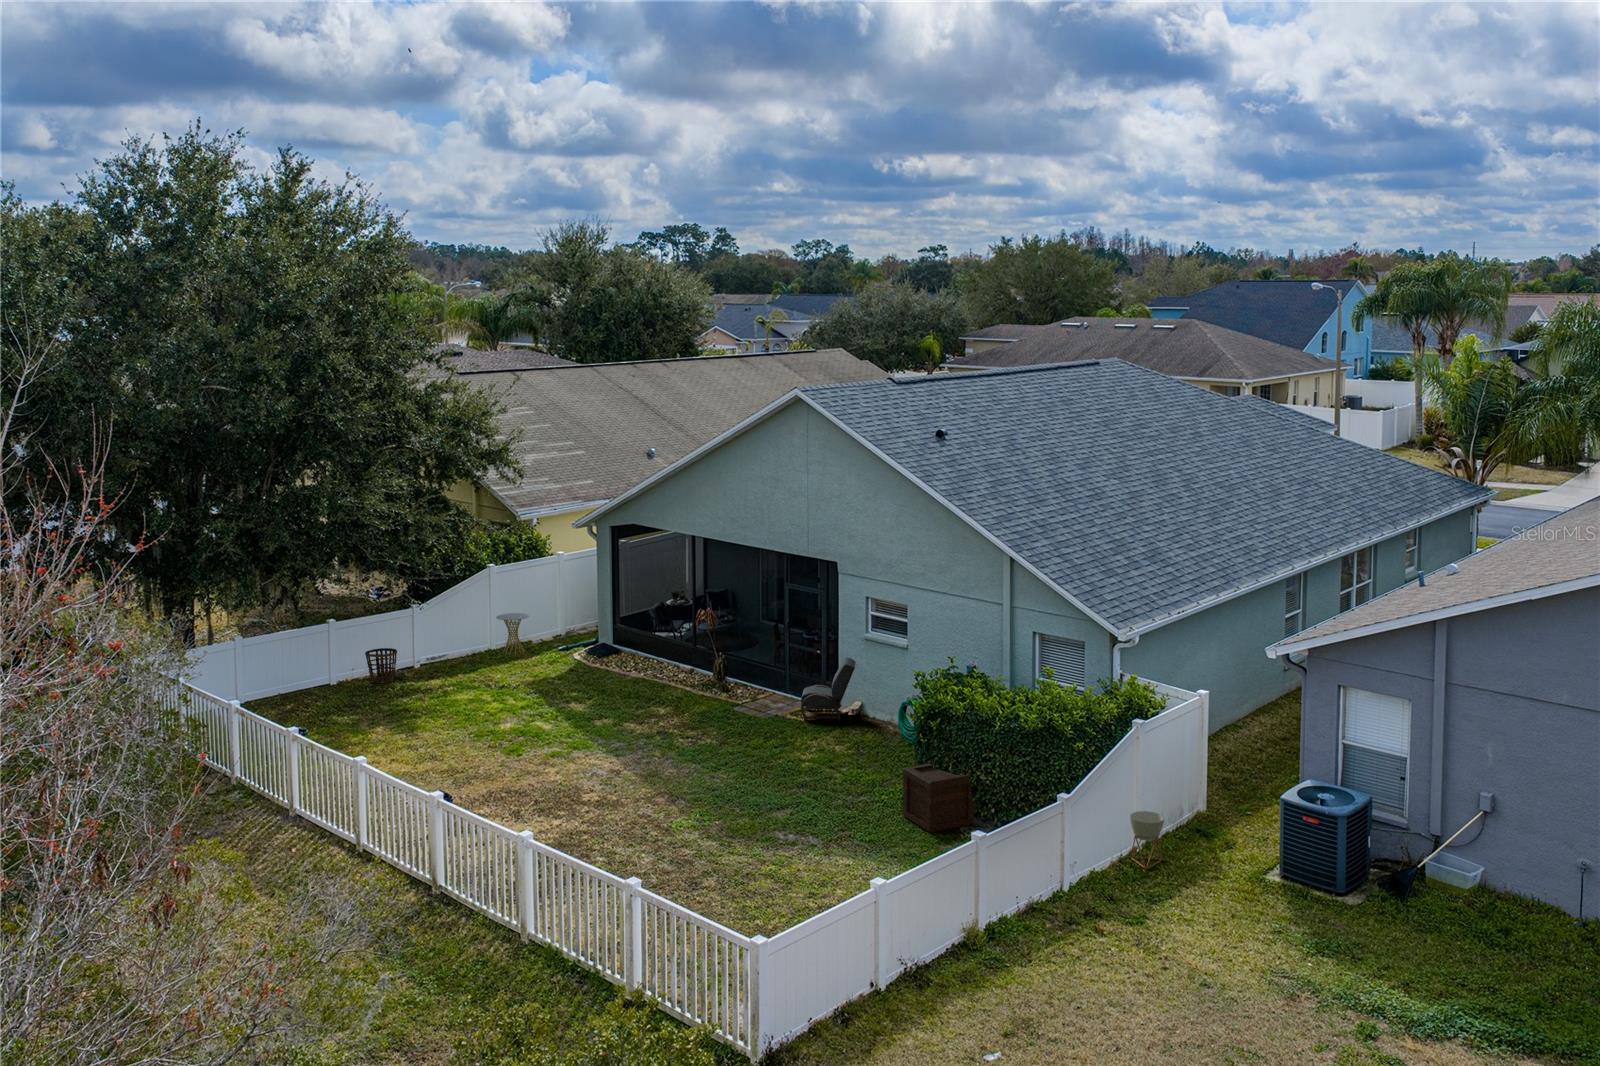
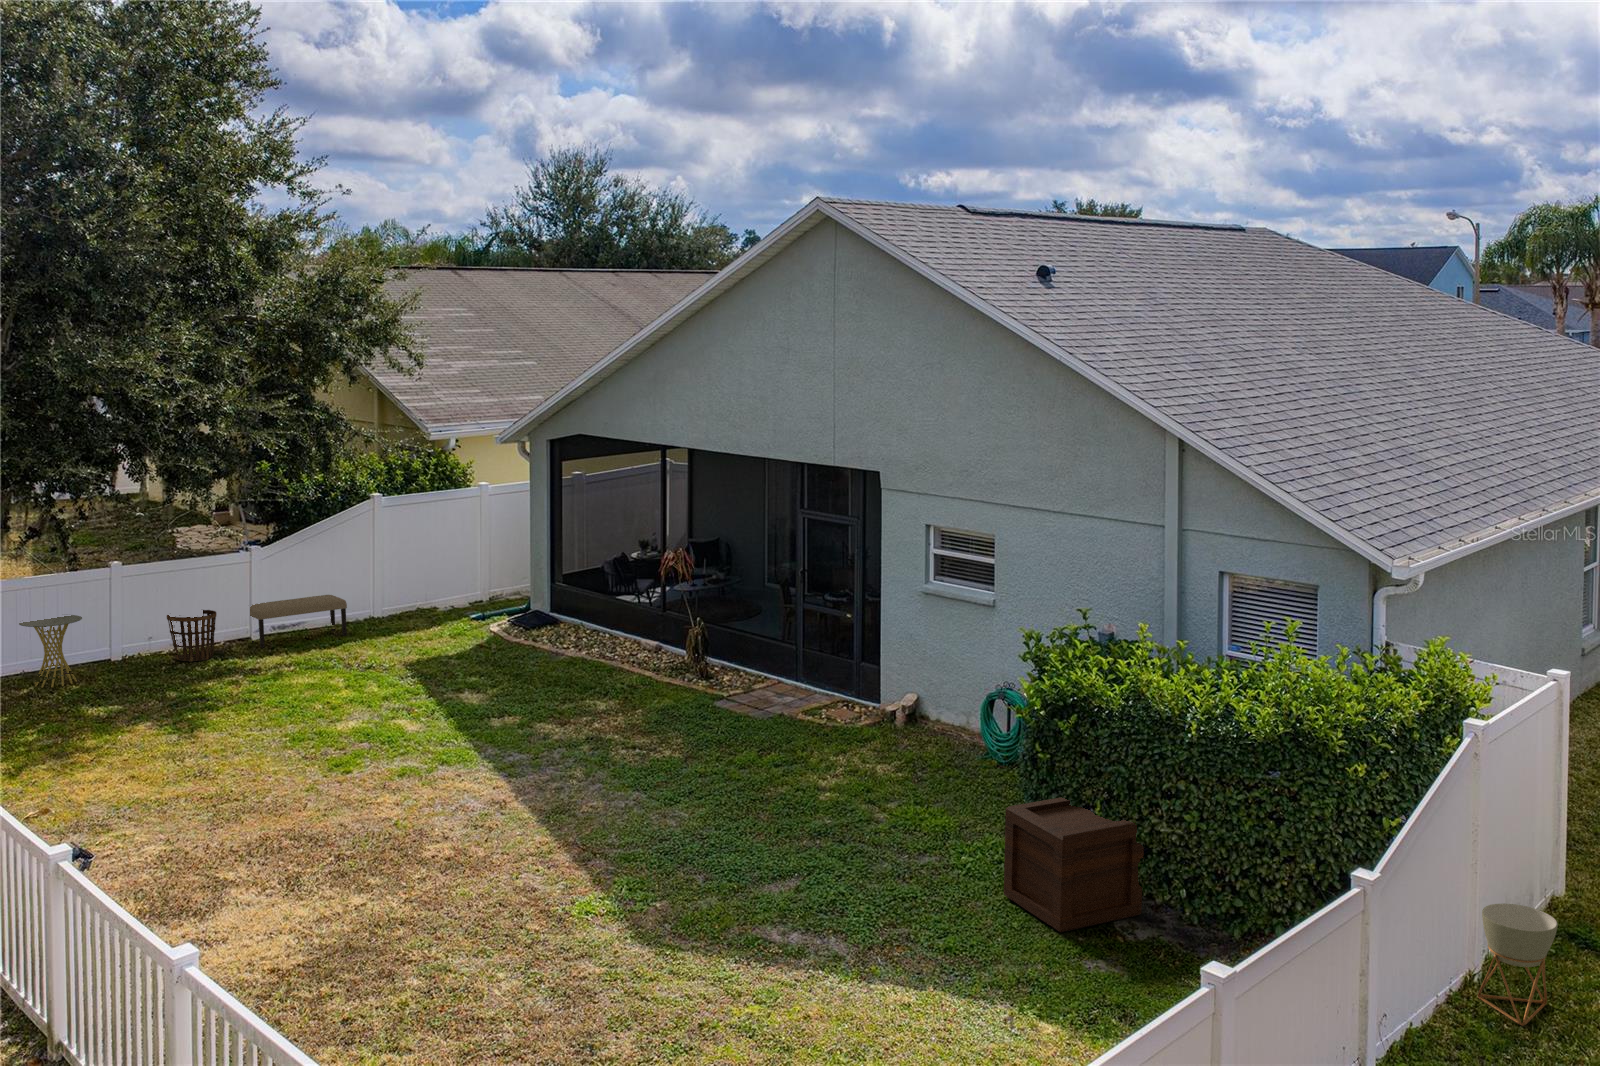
side table: present [496,613,529,655] -> present [19,615,82,688]
bench: none [412,635,478,673] -> present [250,595,347,648]
lounge chair: present [801,657,856,721] -> none [820,622,909,723]

